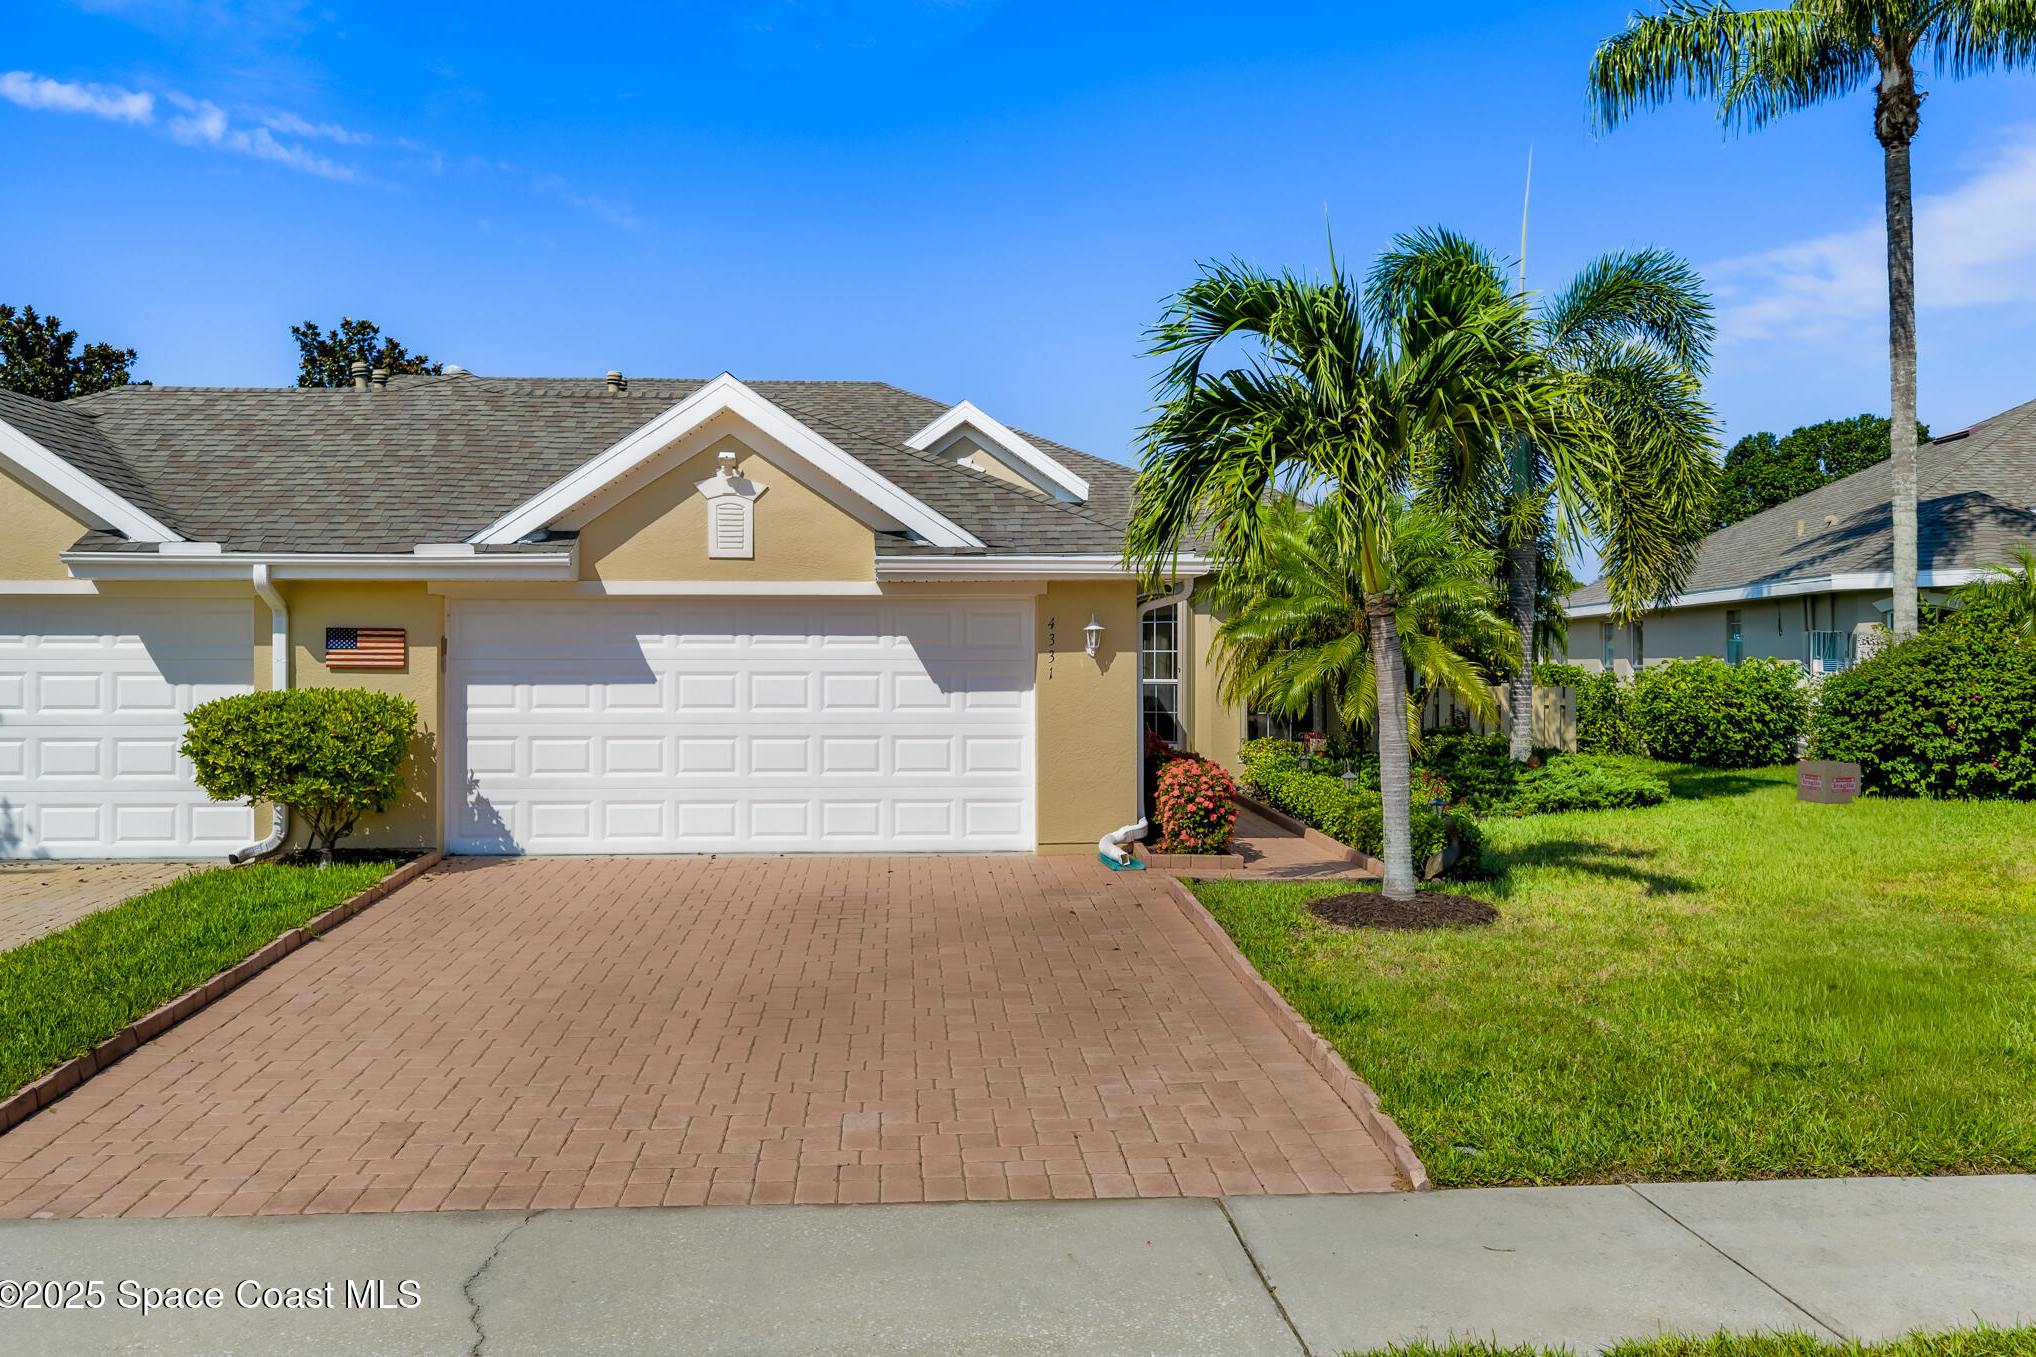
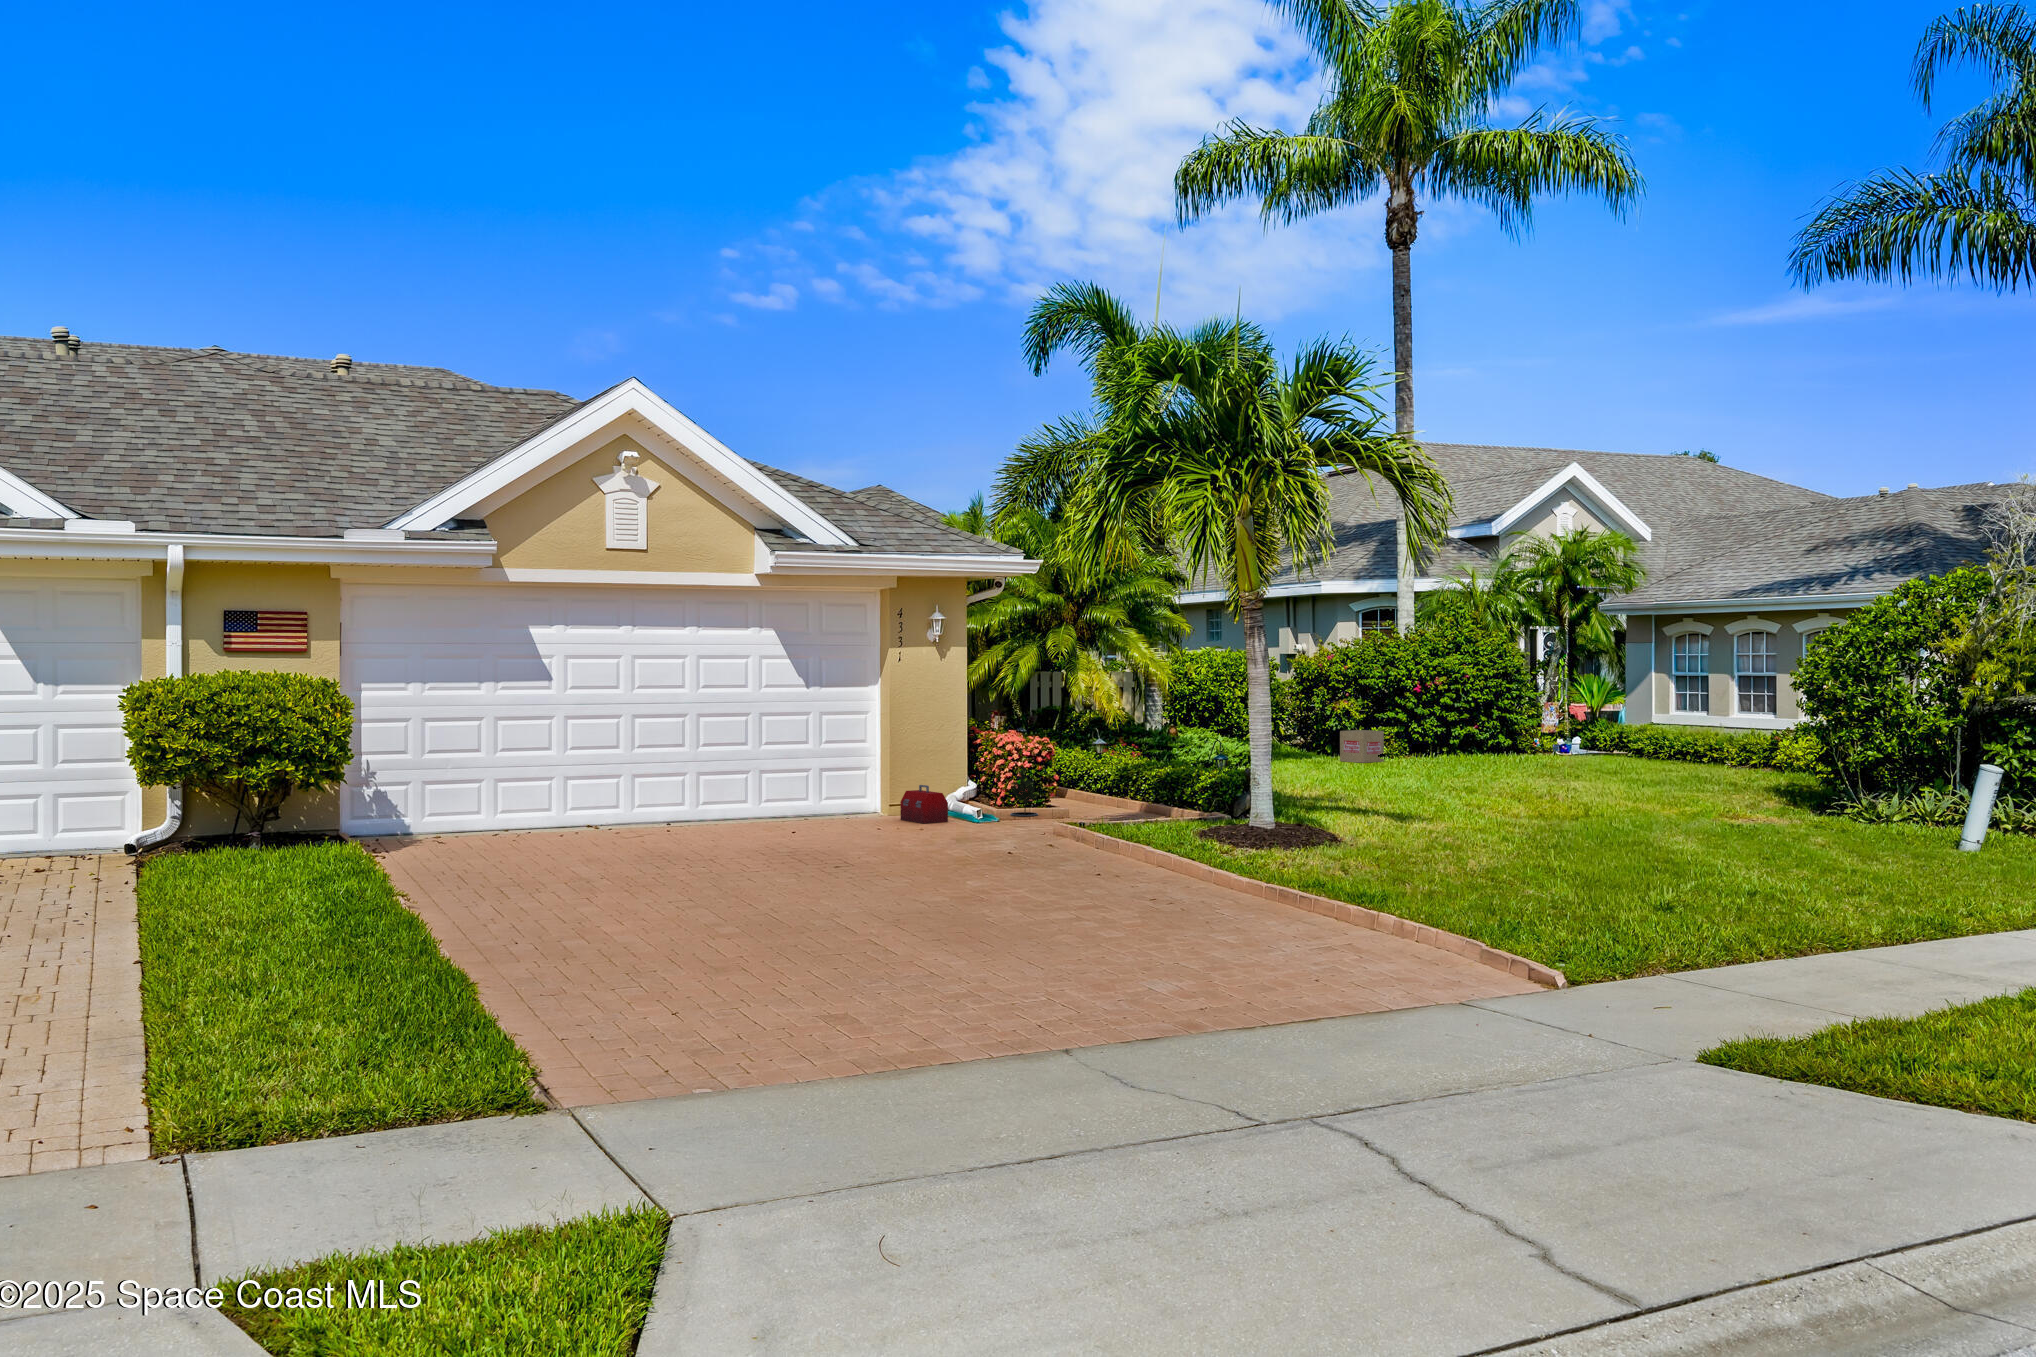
potted tree: none [1185,802,1220,866] -> present [1010,768,1038,817]
toolbox: none [1052,821,1092,868] -> present [900,785,948,823]

